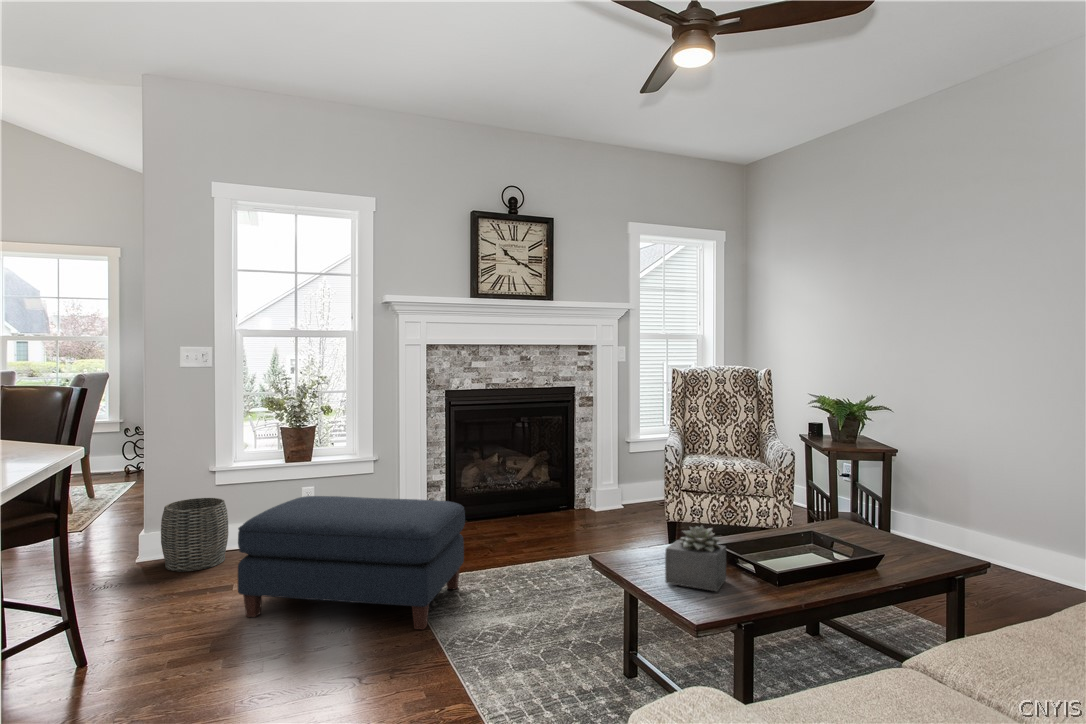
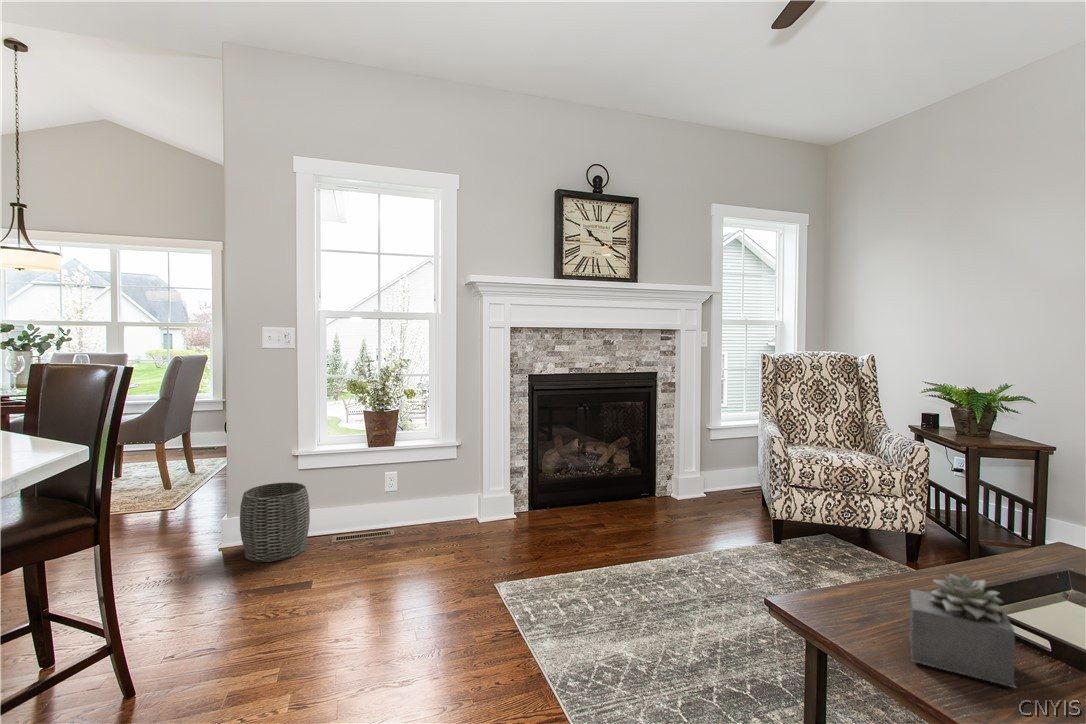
ottoman: present [238,496,465,630] -> none [311,487,564,660]

